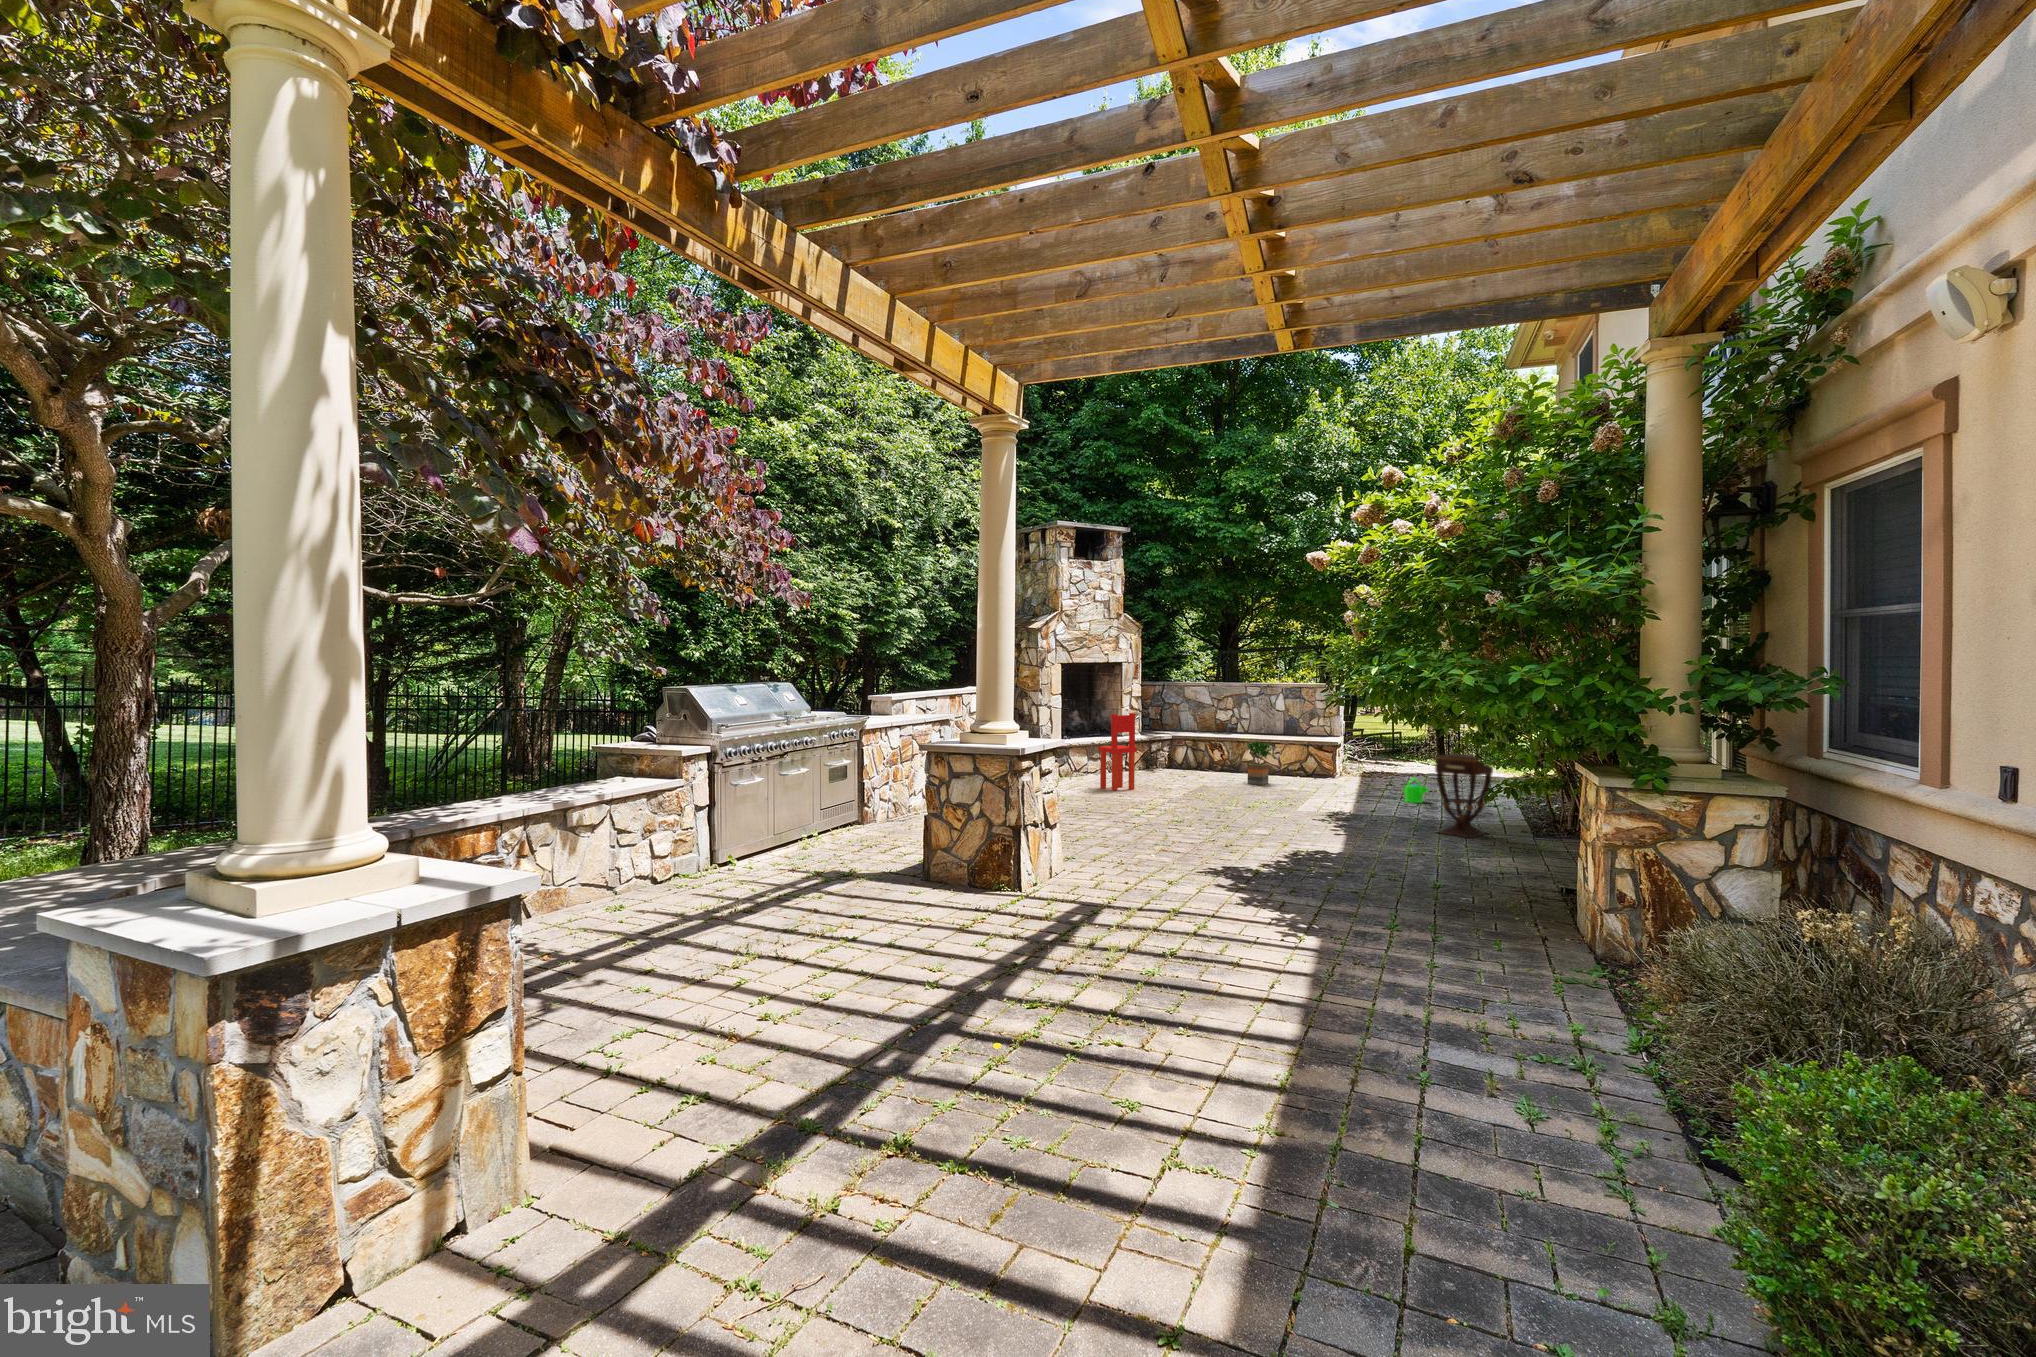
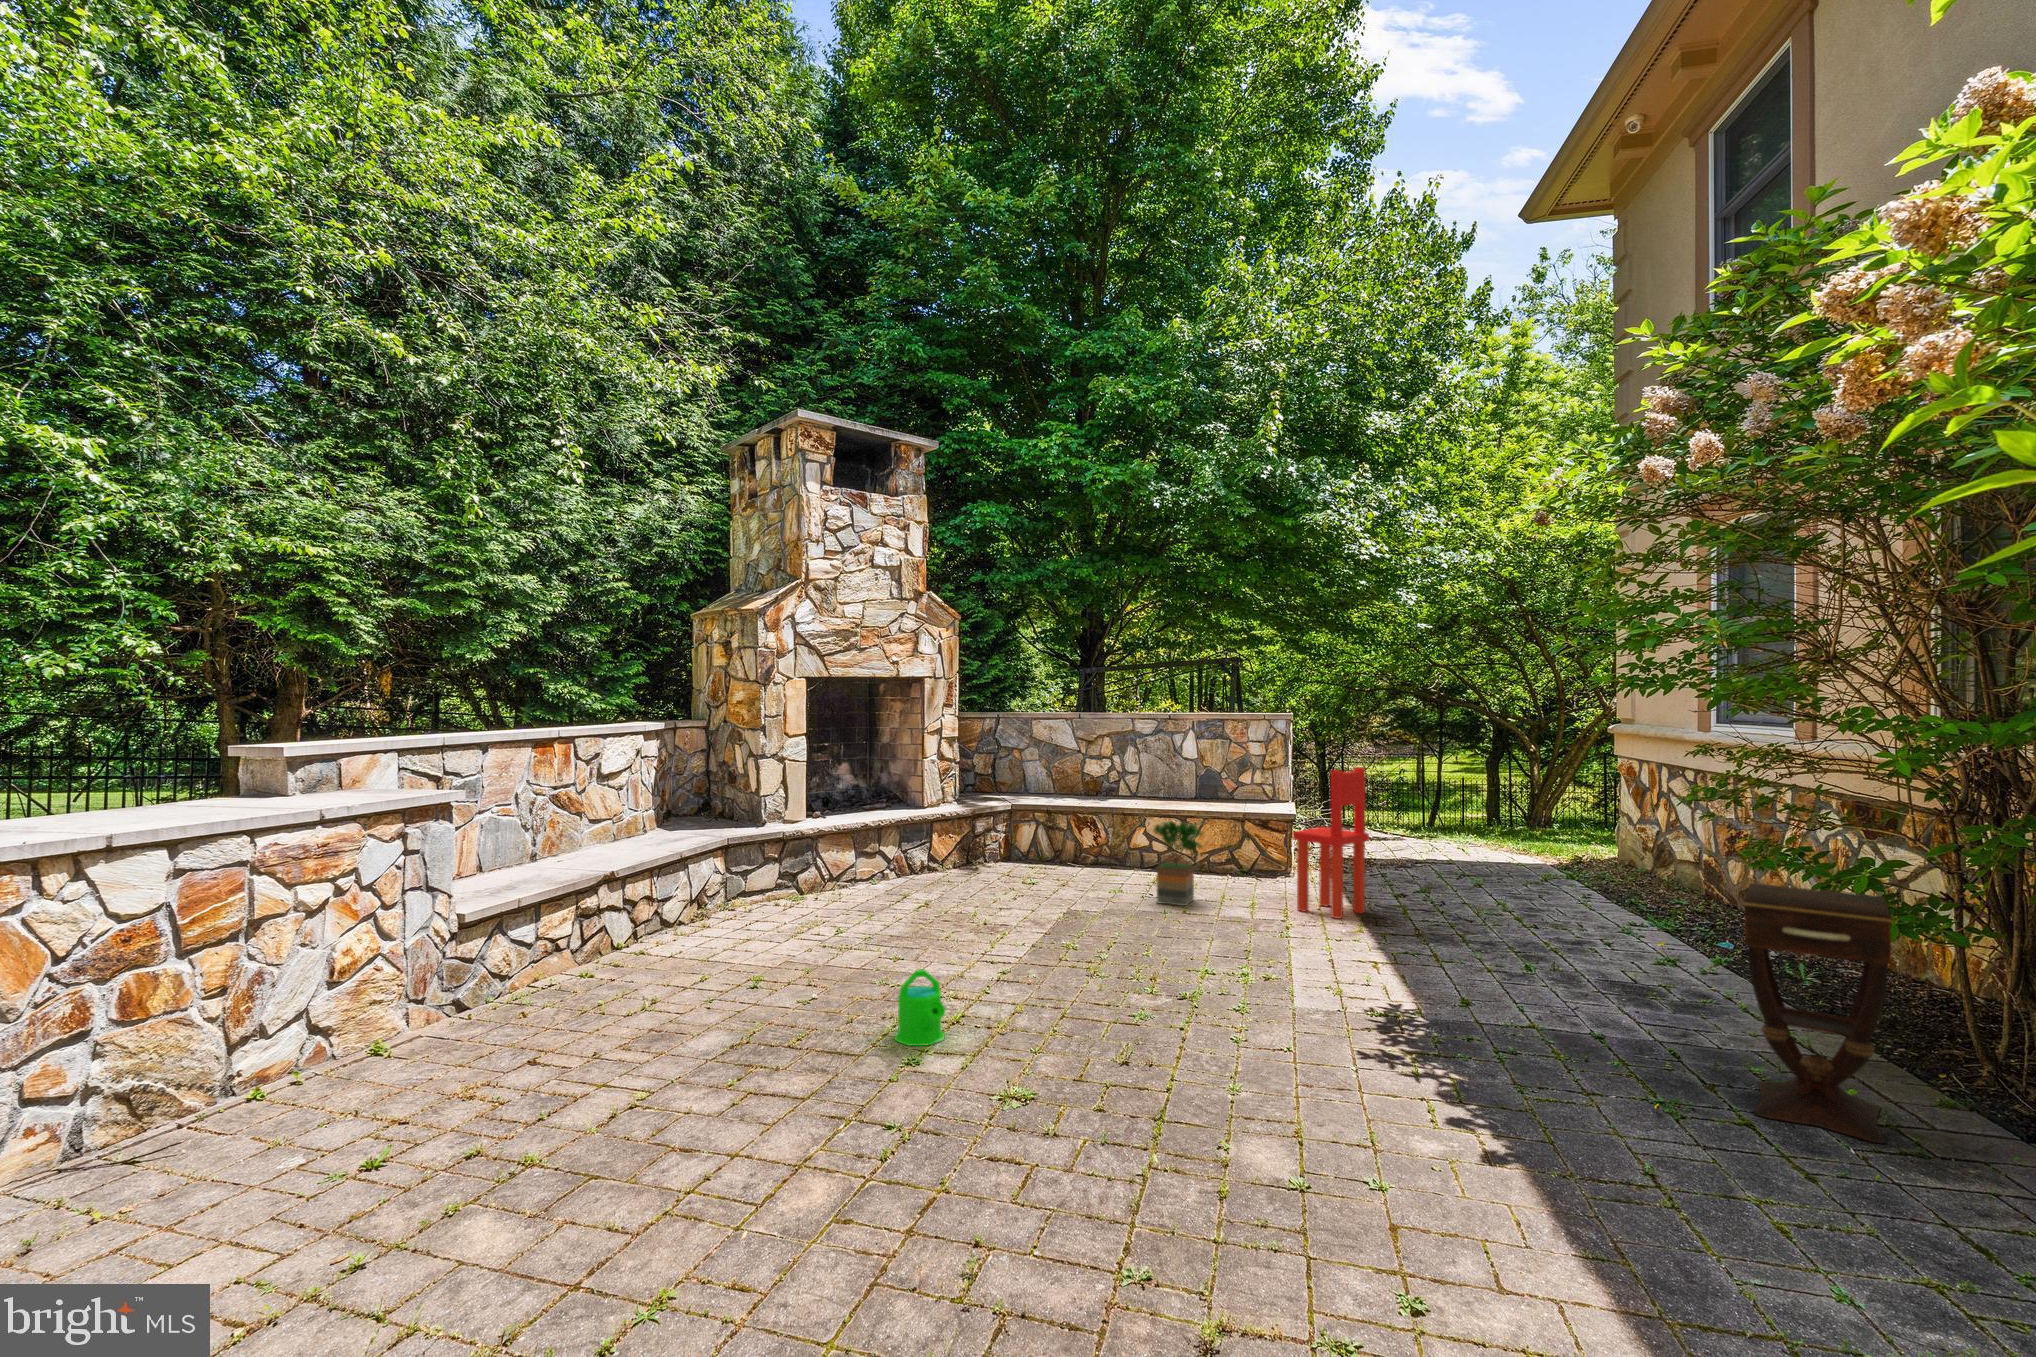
chair: present [1098,713,1137,791] -> present [1293,767,1369,919]
watering can: present [1404,778,1428,803] -> present [895,969,946,1046]

